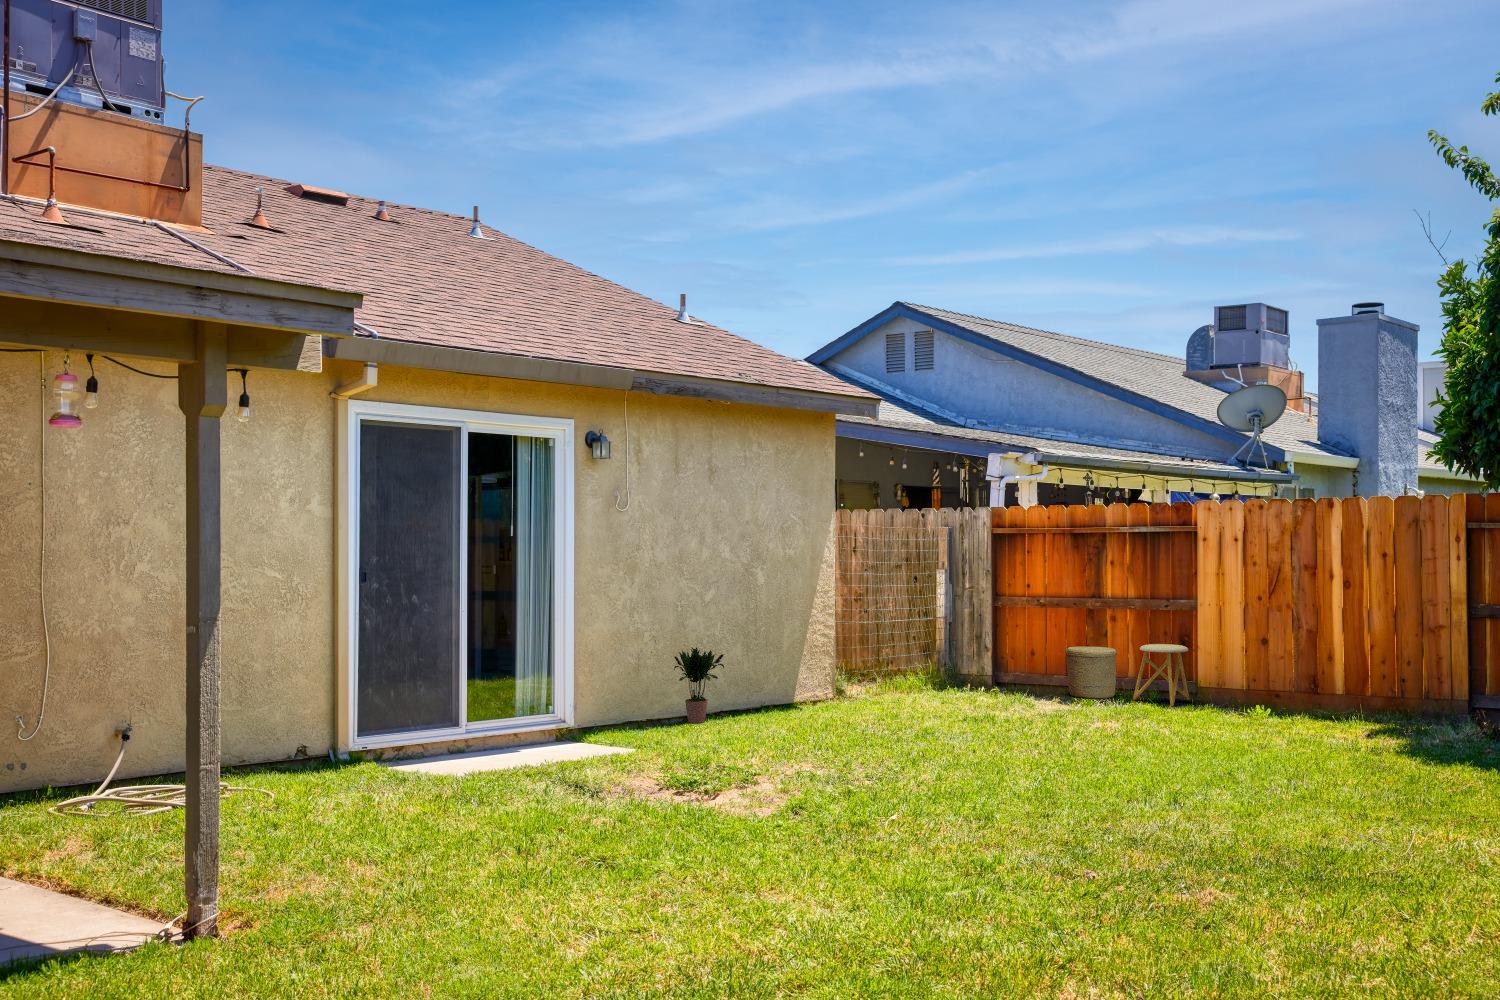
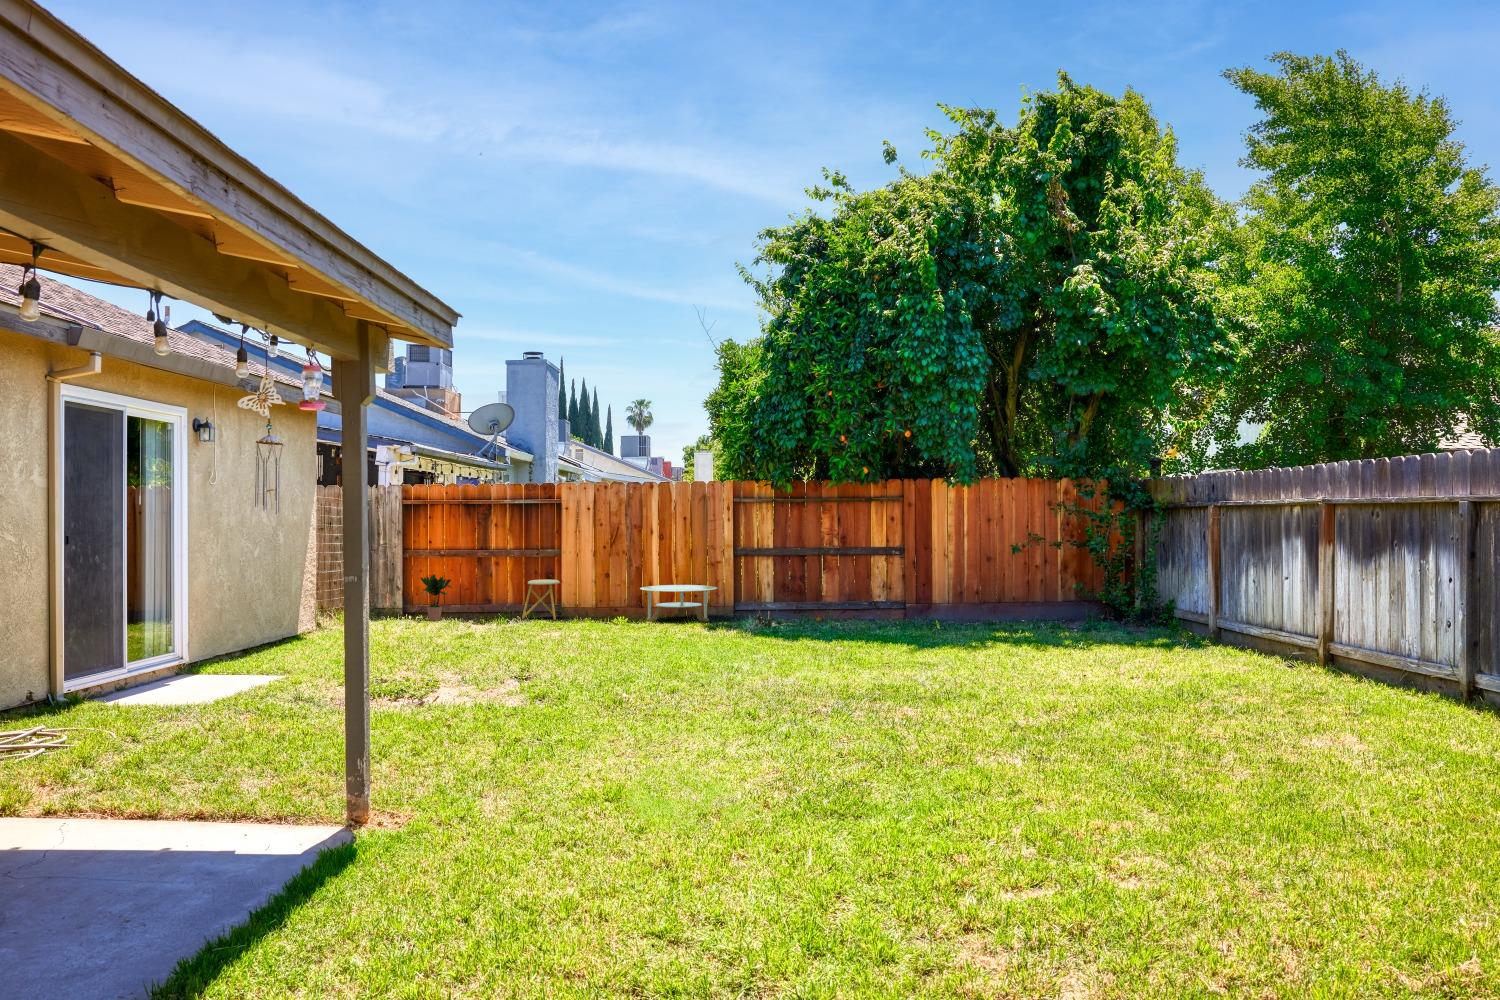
woven basket: present [1066,646,1117,699] -> none [471,585,507,621]
potted plant: present [674,647,724,723] -> present [421,575,451,621]
round table: none [1295,666,1435,733] -> present [640,585,718,621]

